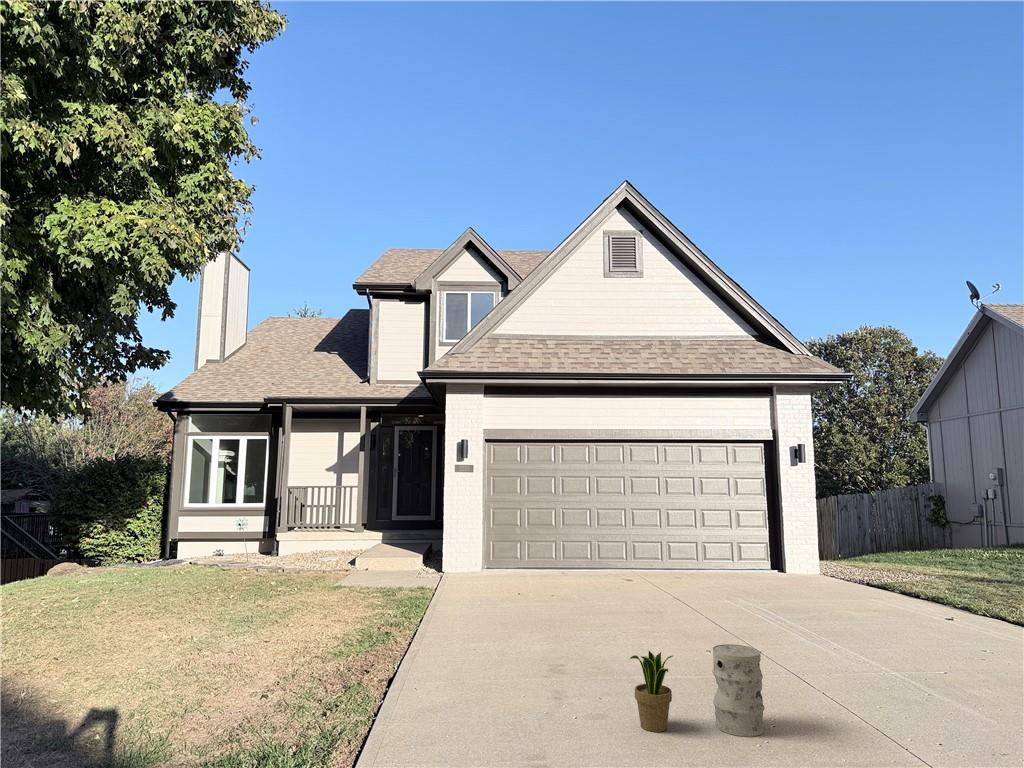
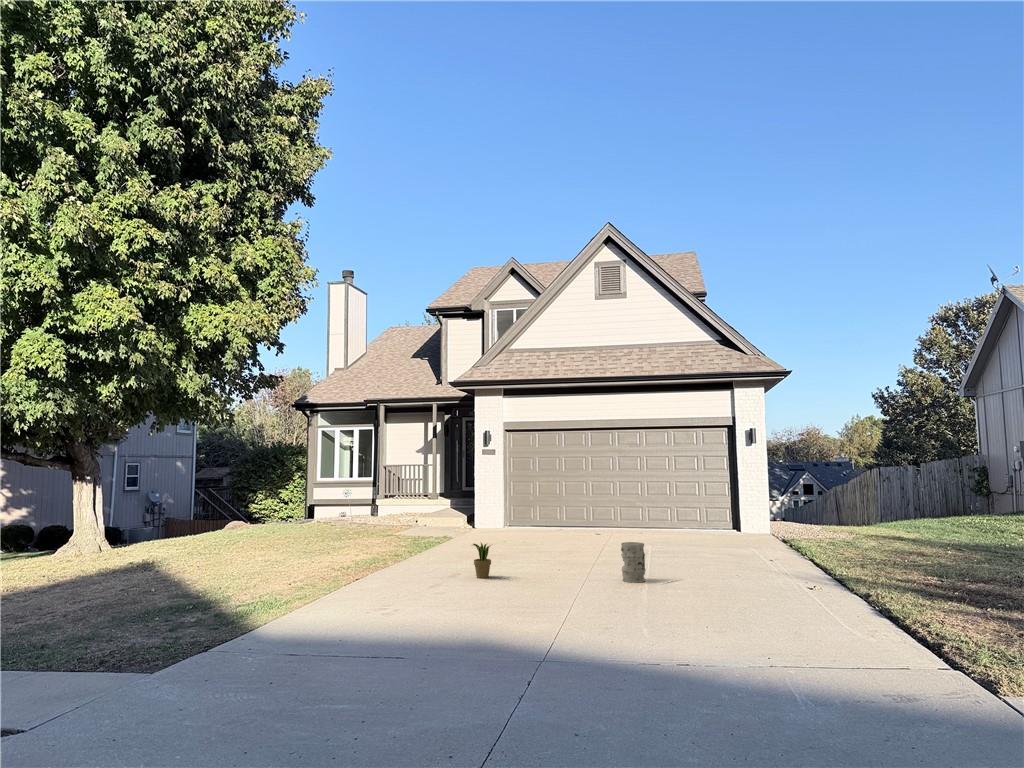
trash can: present [712,644,765,737] -> present [621,542,646,583]

